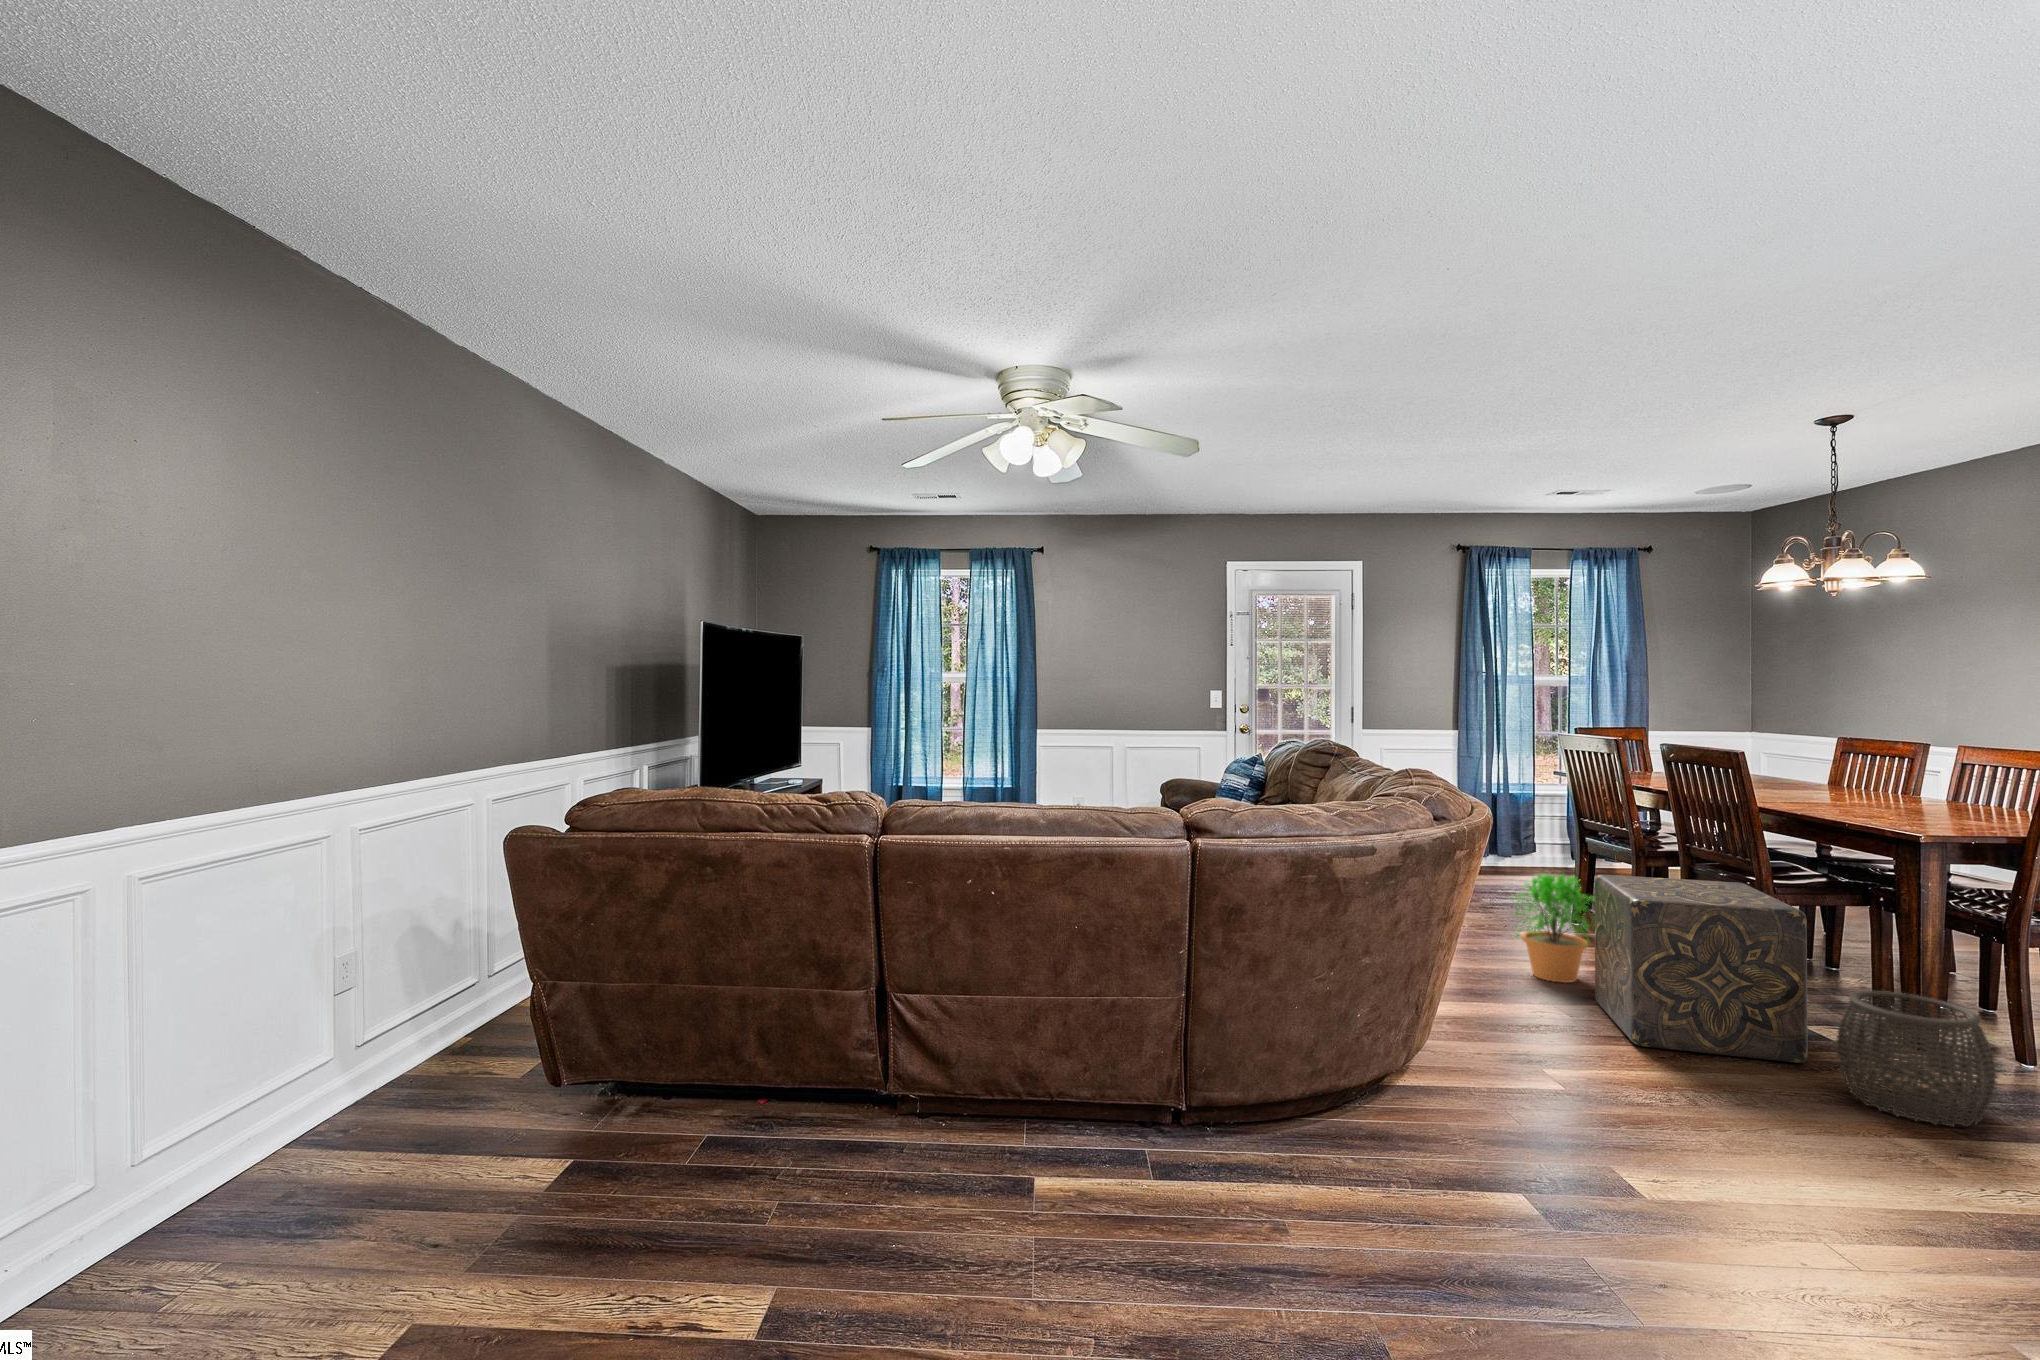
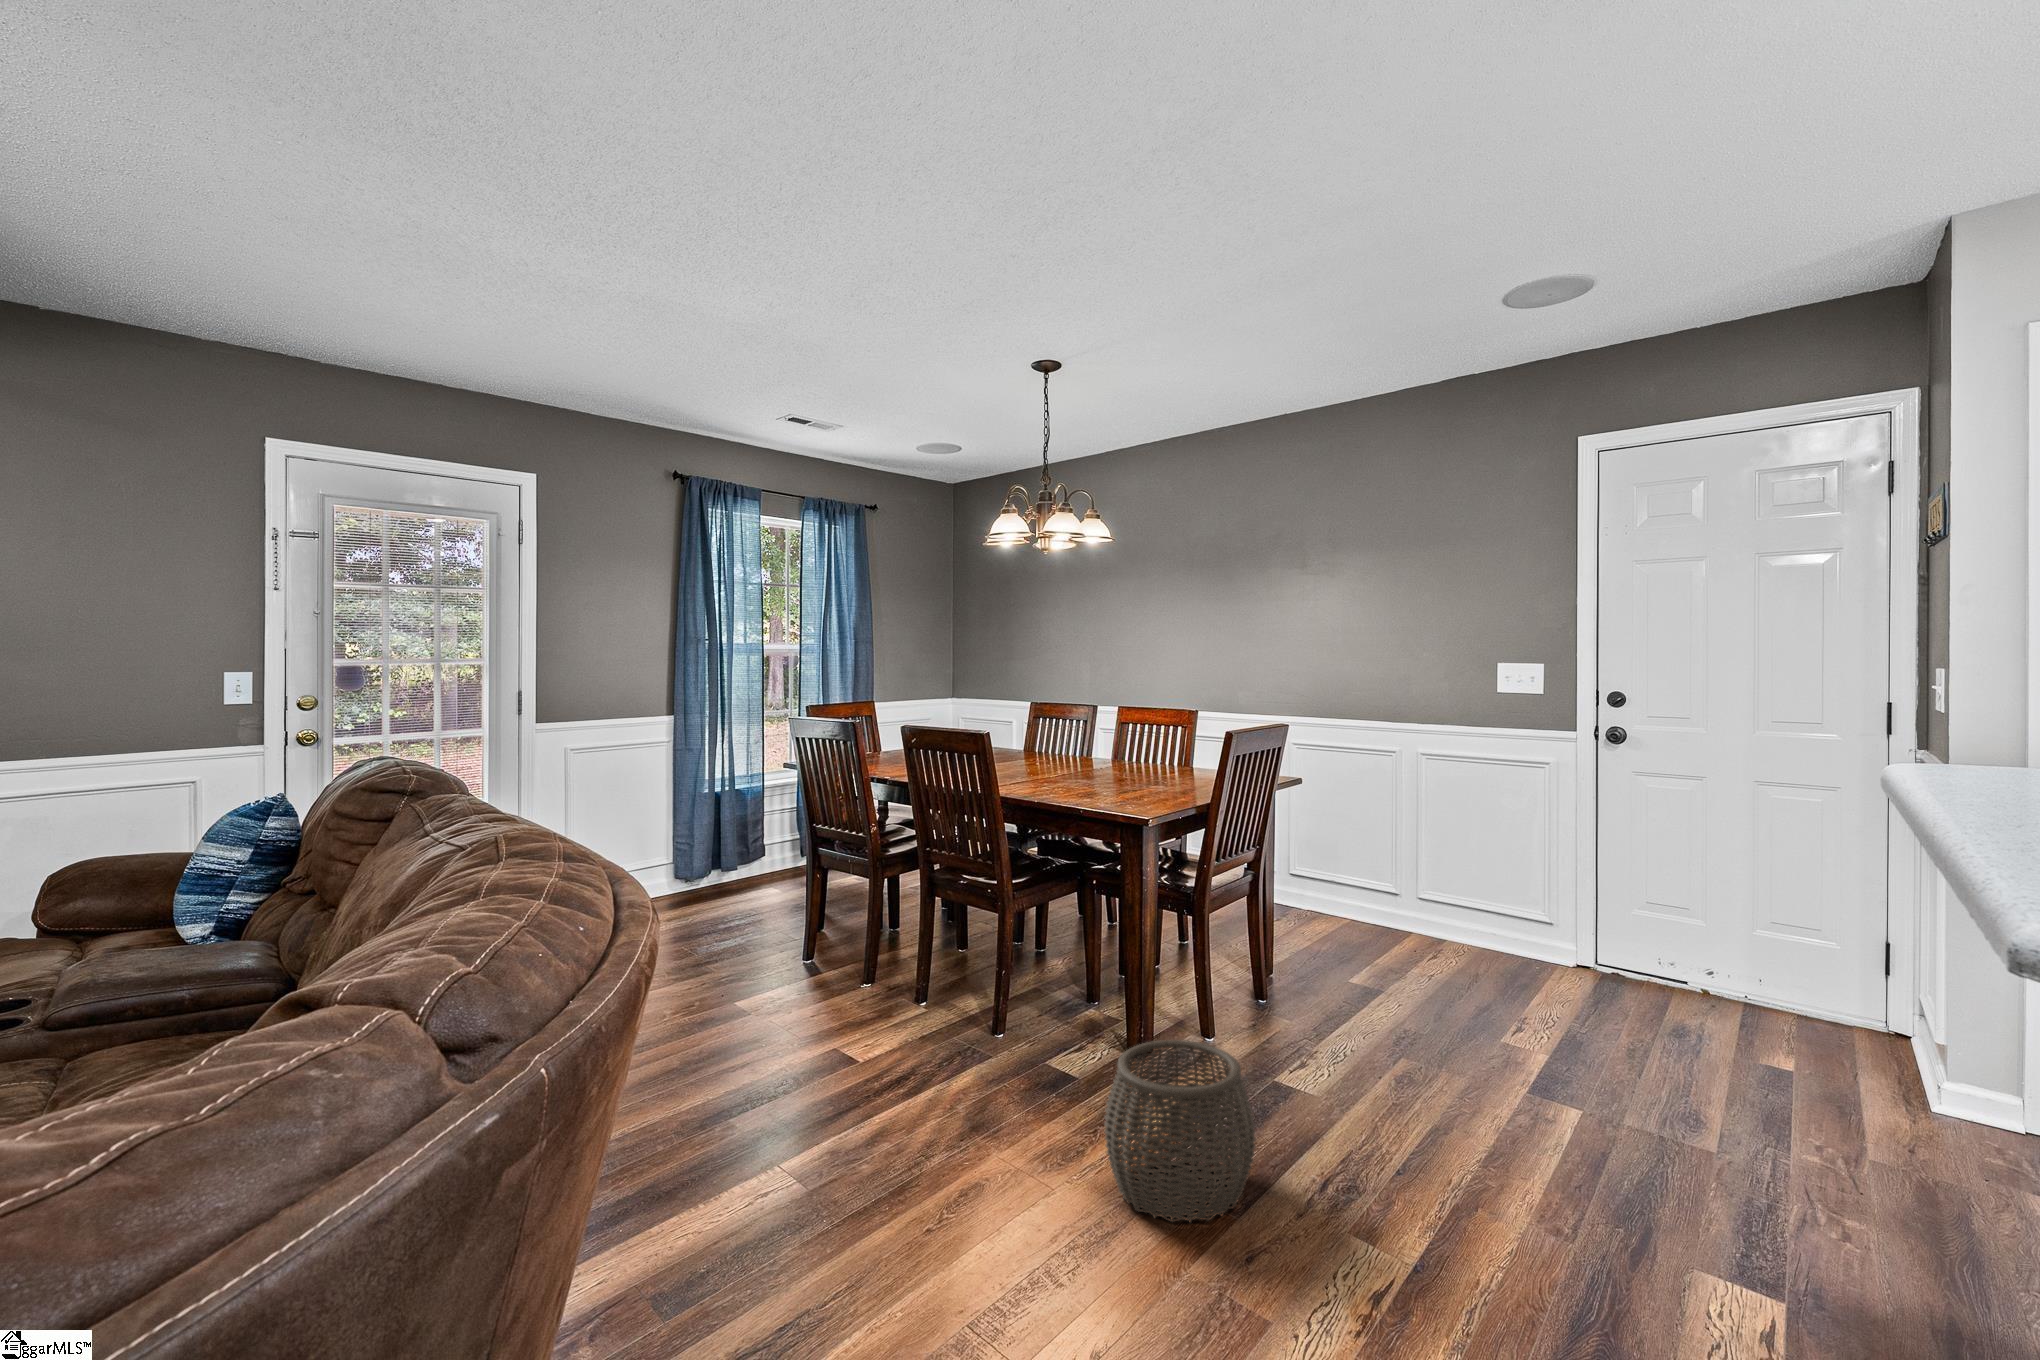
potted plant: present [1512,875,1593,983] -> none [710,922,839,1084]
ottoman: present [1595,875,1808,1063] -> none [825,909,1067,1195]

